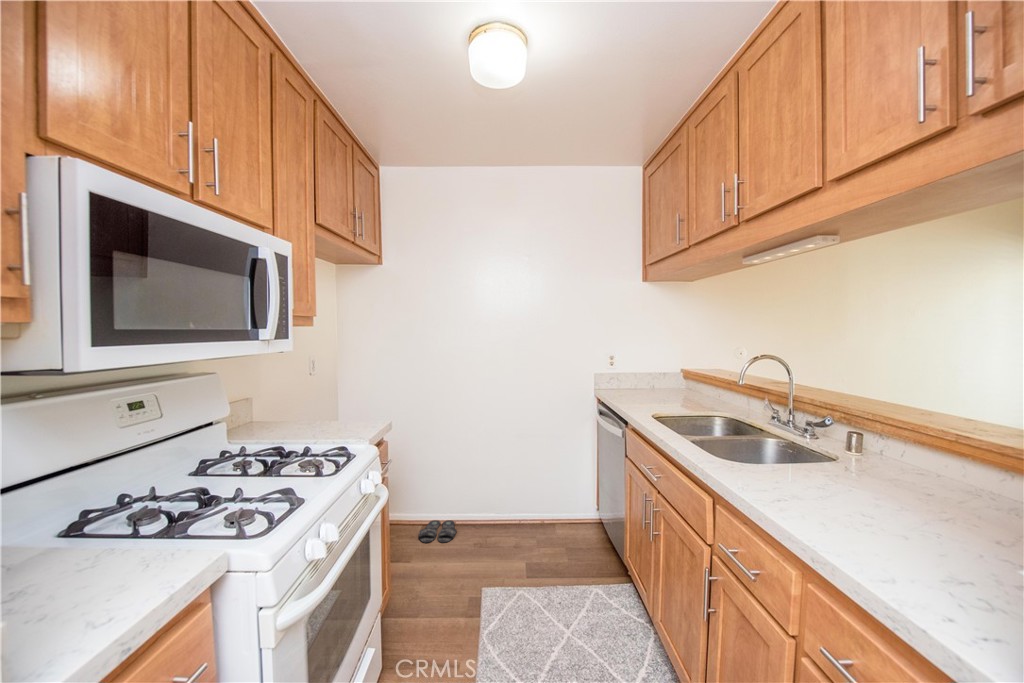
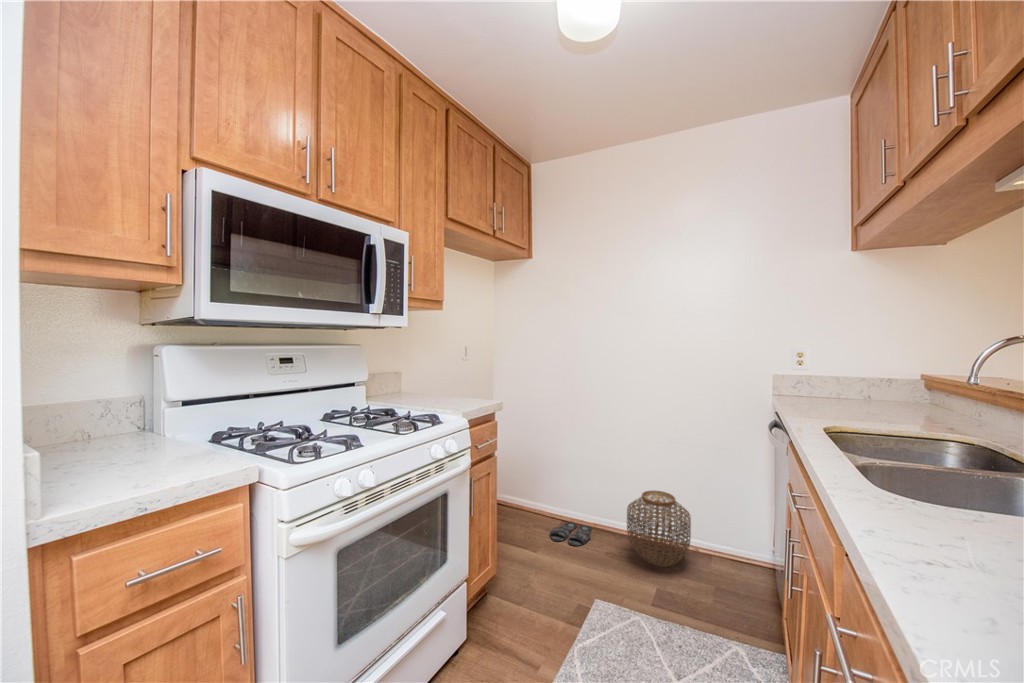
woven basket: none [492,476,543,541] -> present [627,490,691,567]

